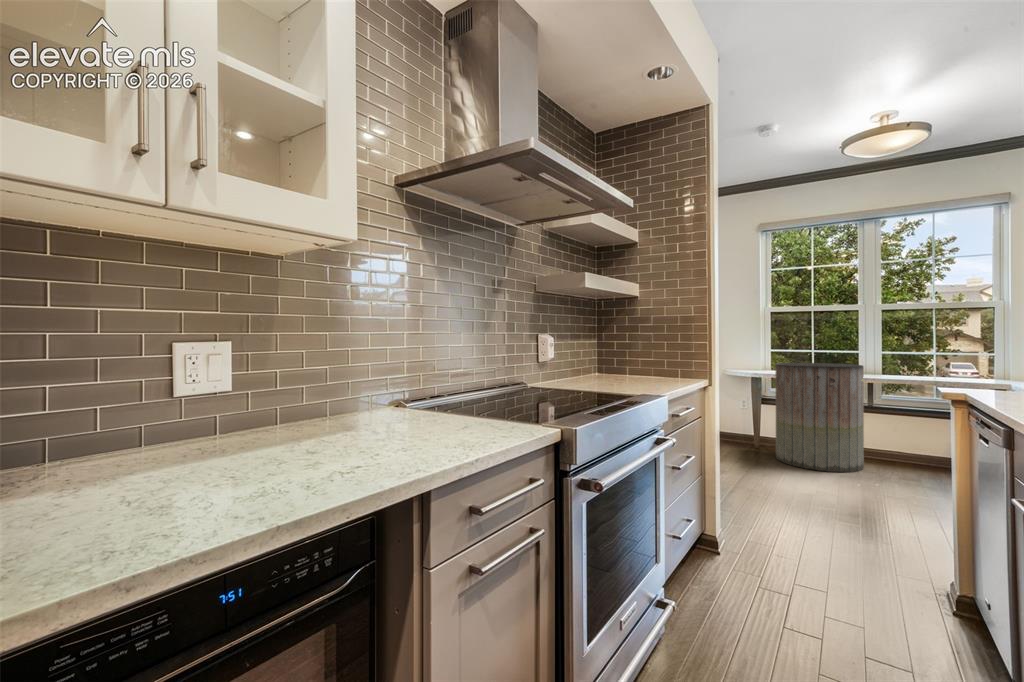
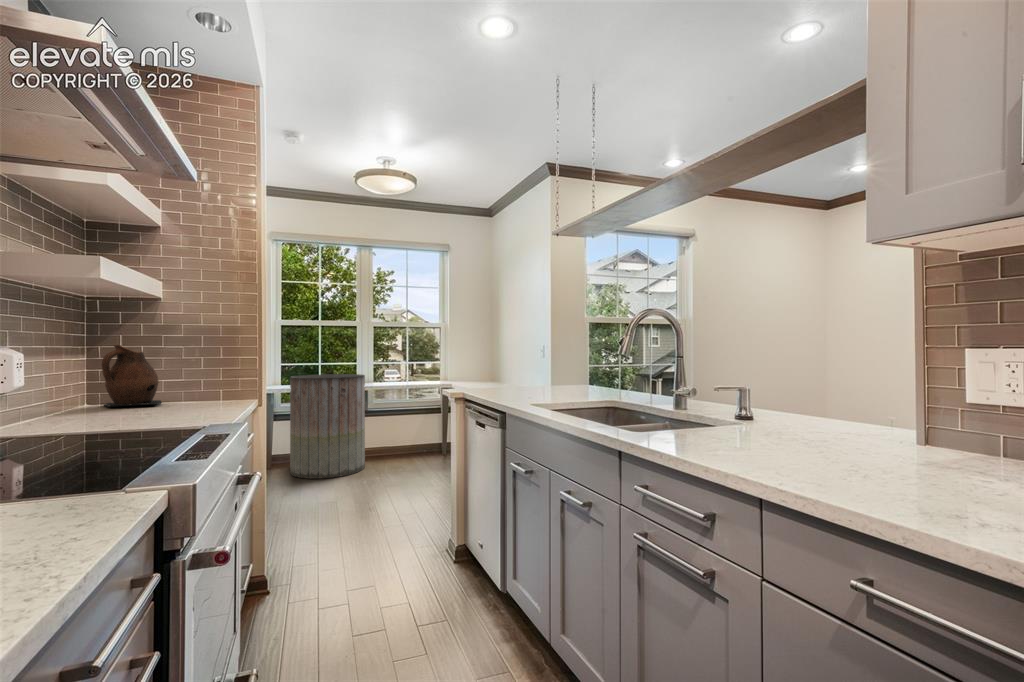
ceramic pitcher: none [600,332,638,377] -> present [102,345,161,407]

